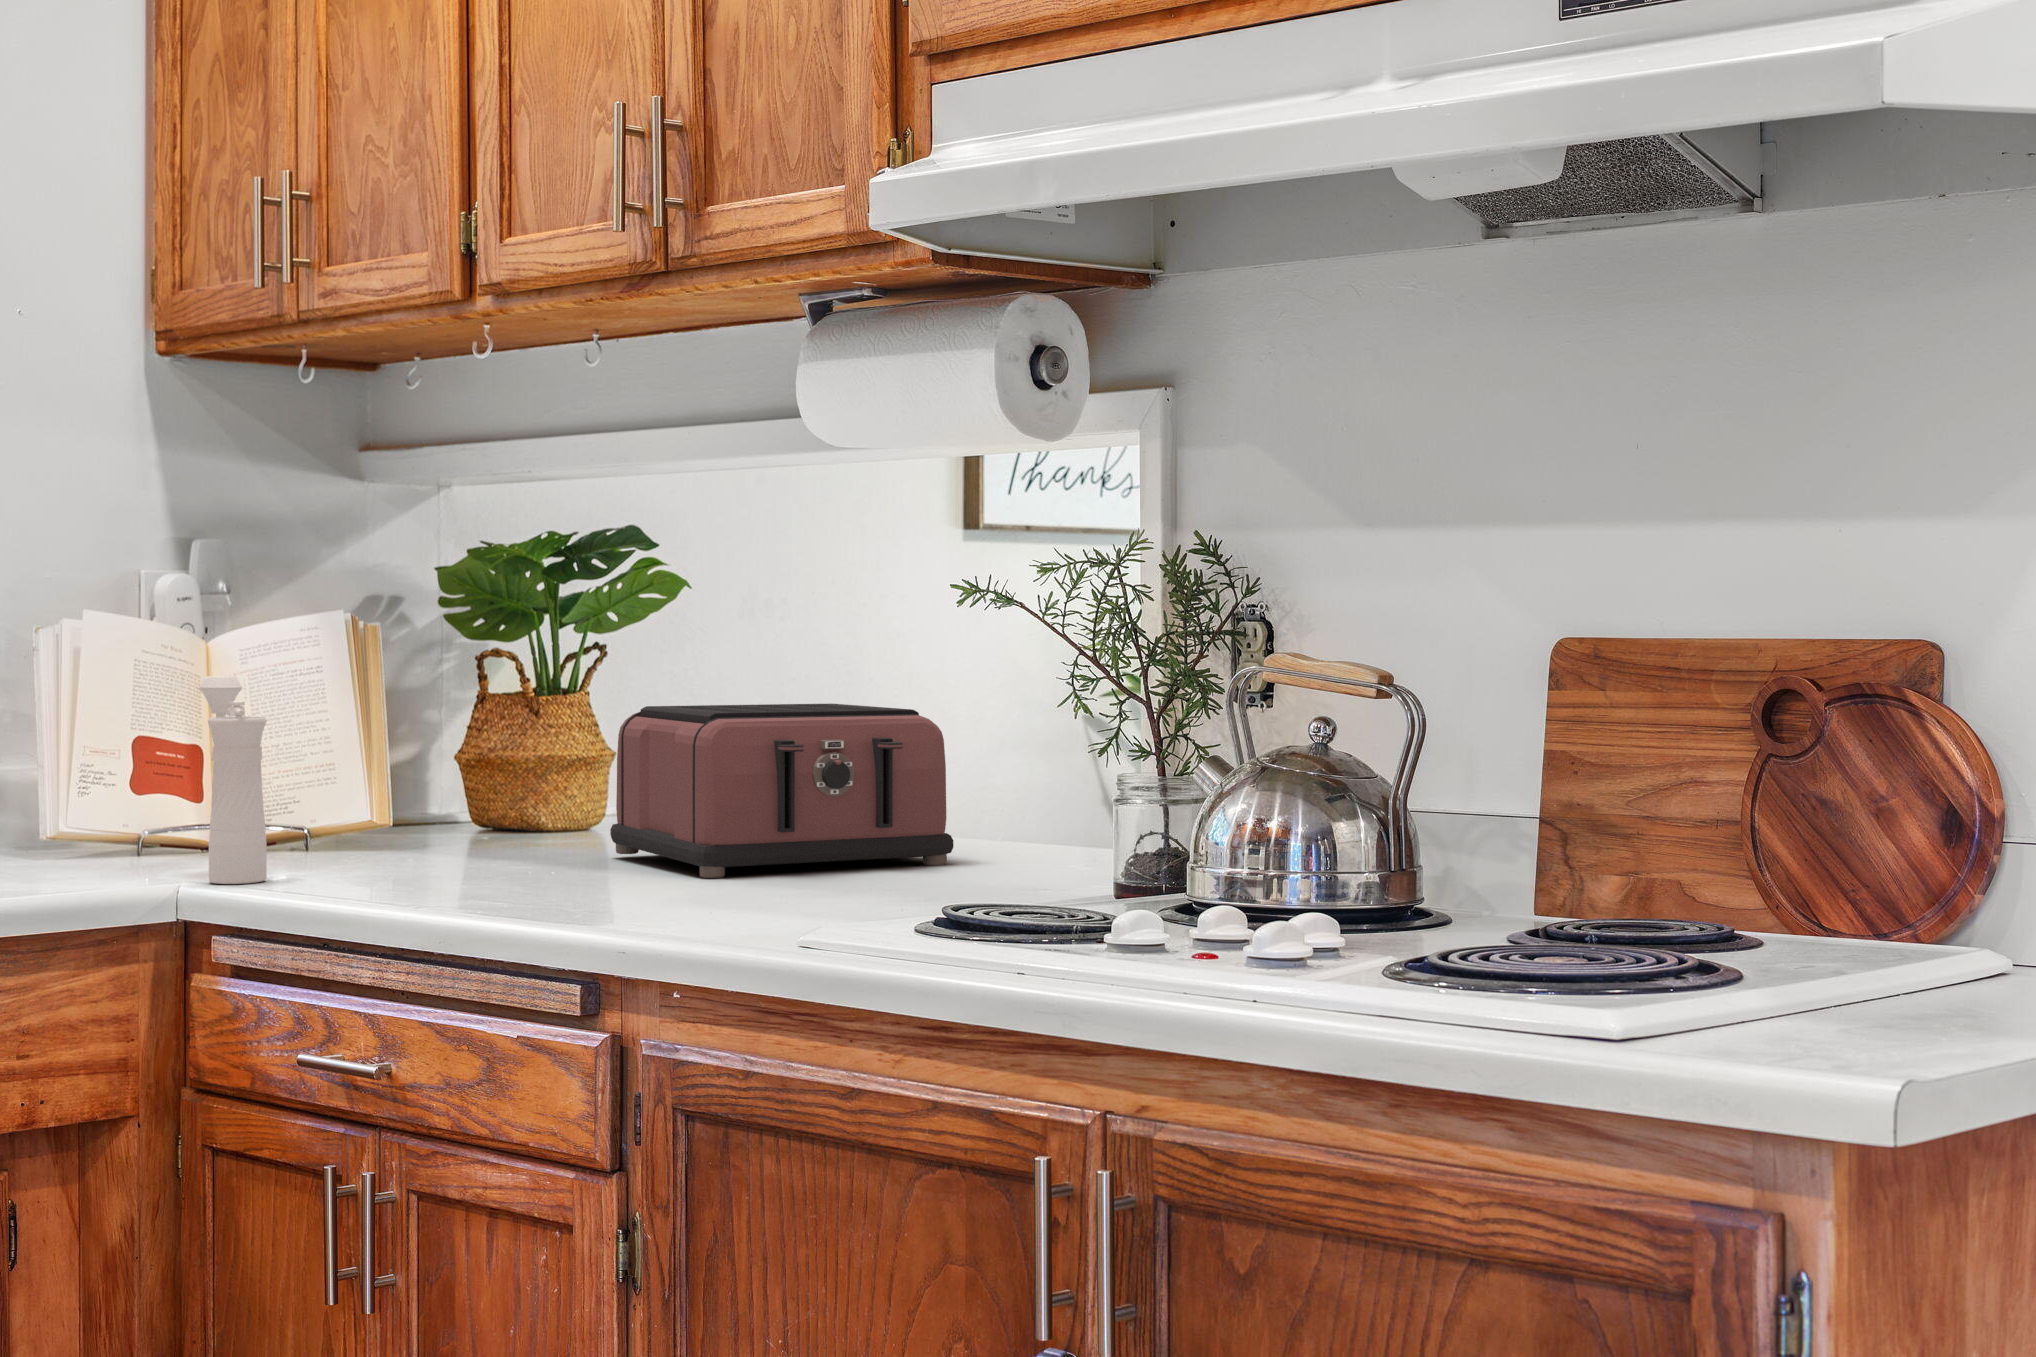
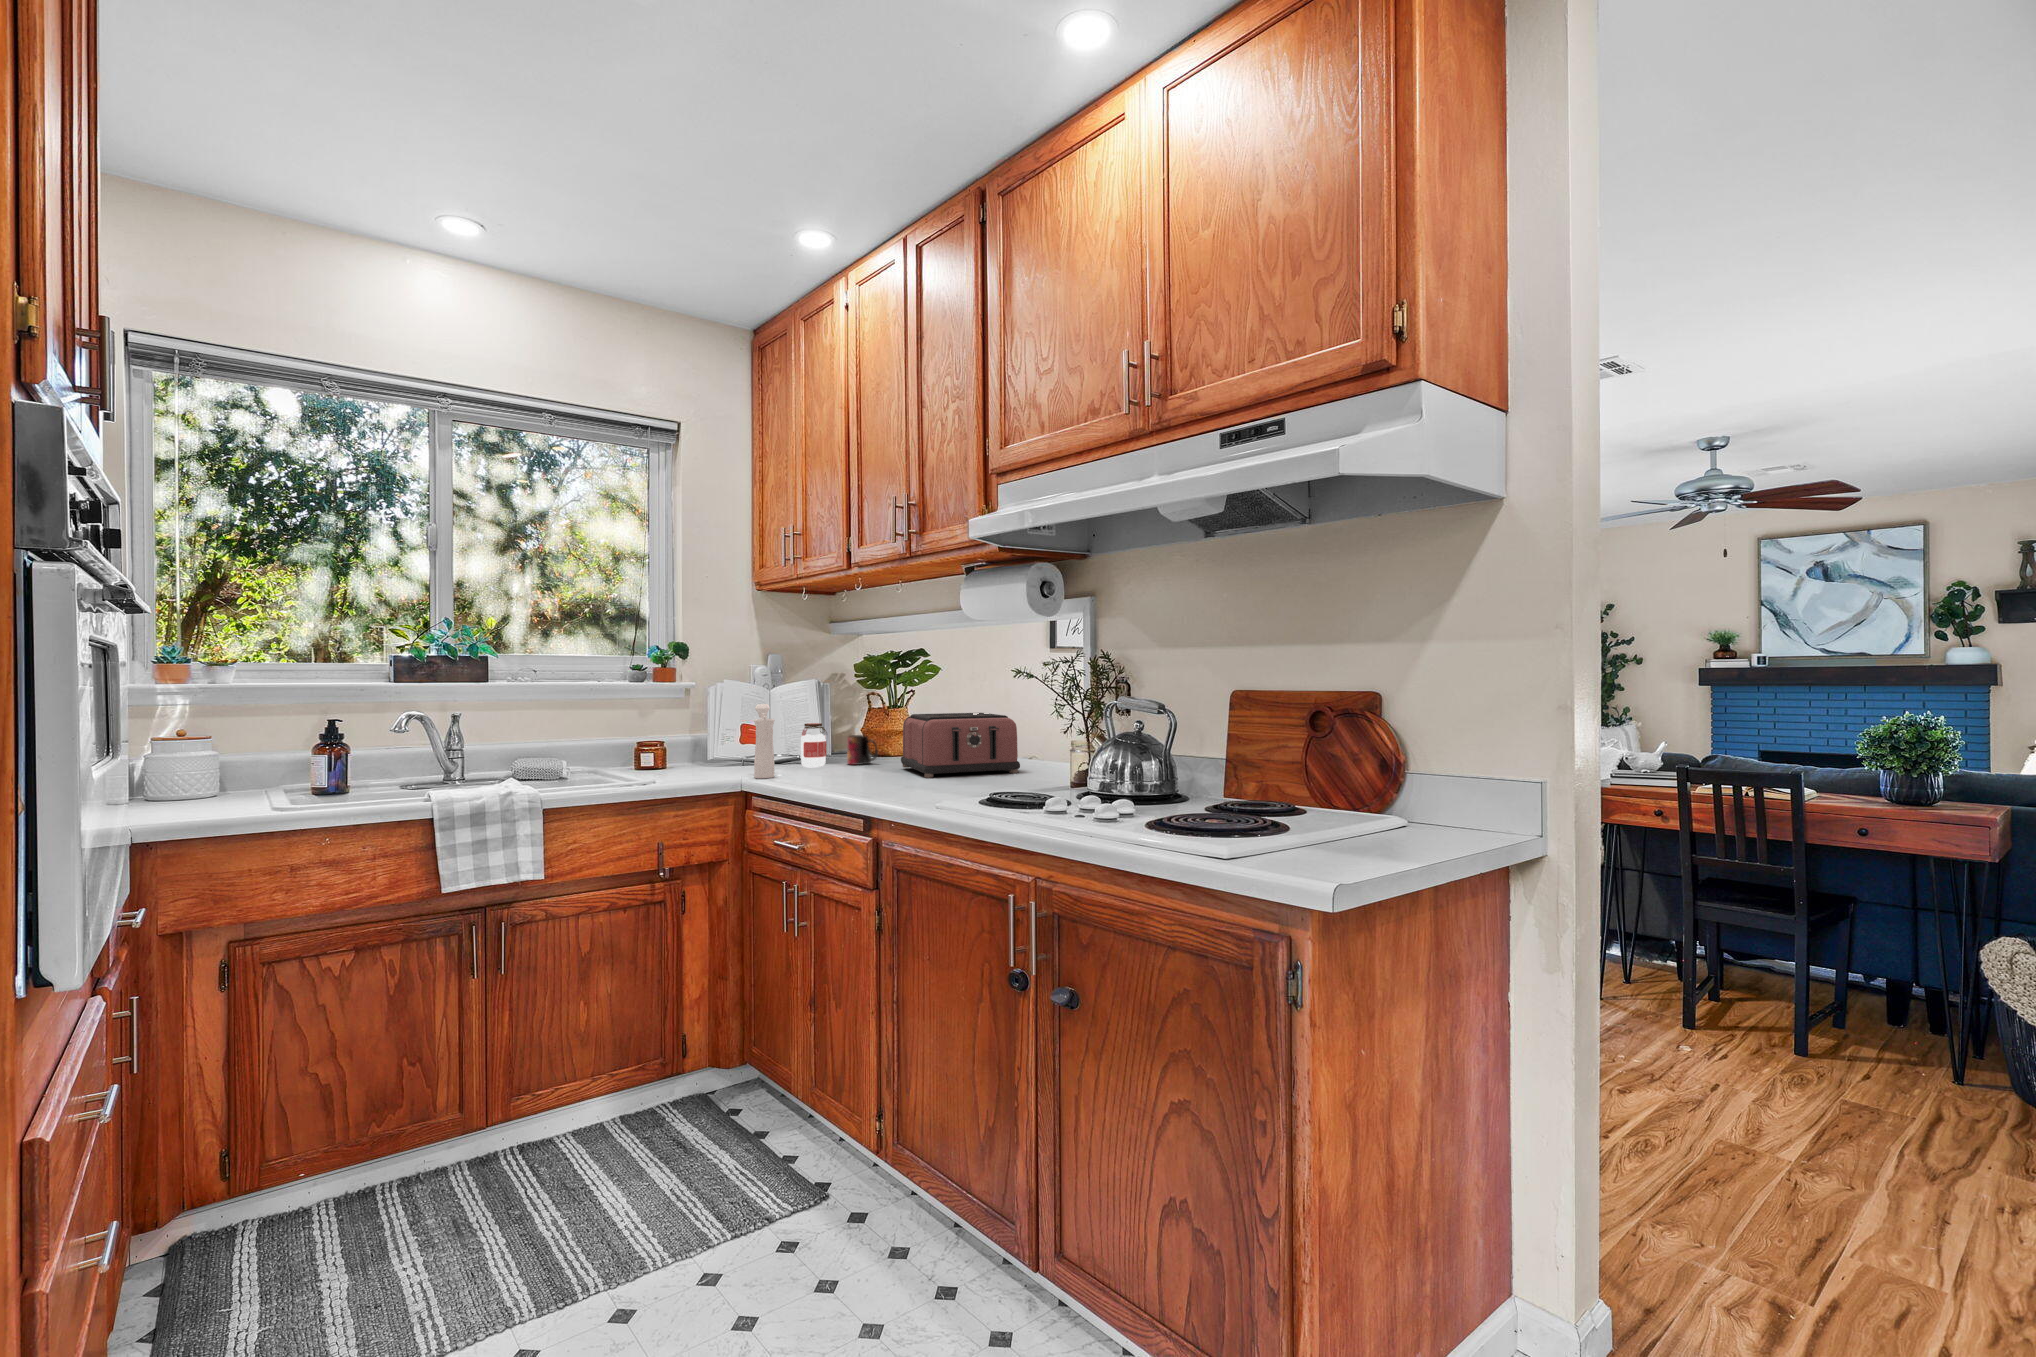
jar: none [317,732,394,858] -> present [801,723,827,767]
mug: none [445,766,534,849] -> present [847,735,878,765]

